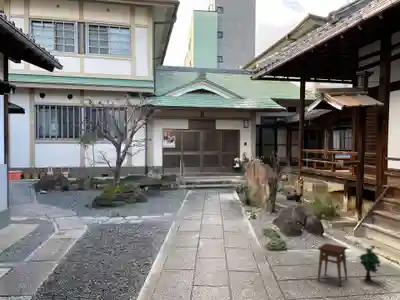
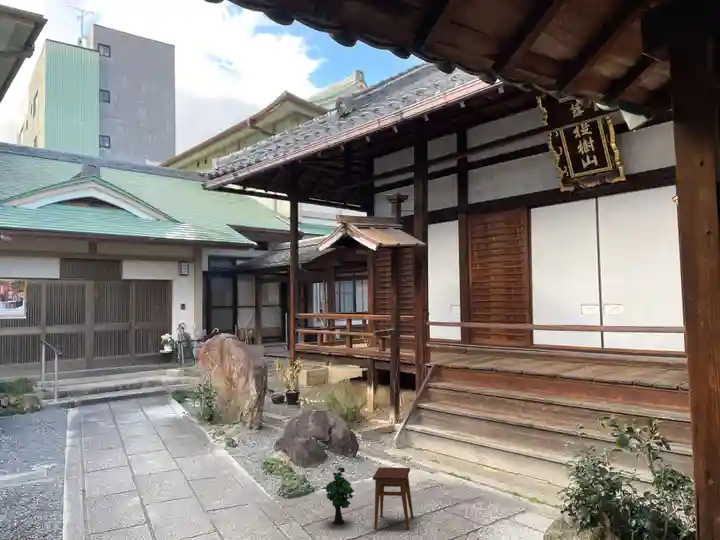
decorative plant: present [359,246,381,283] -> present [322,468,354,525]

